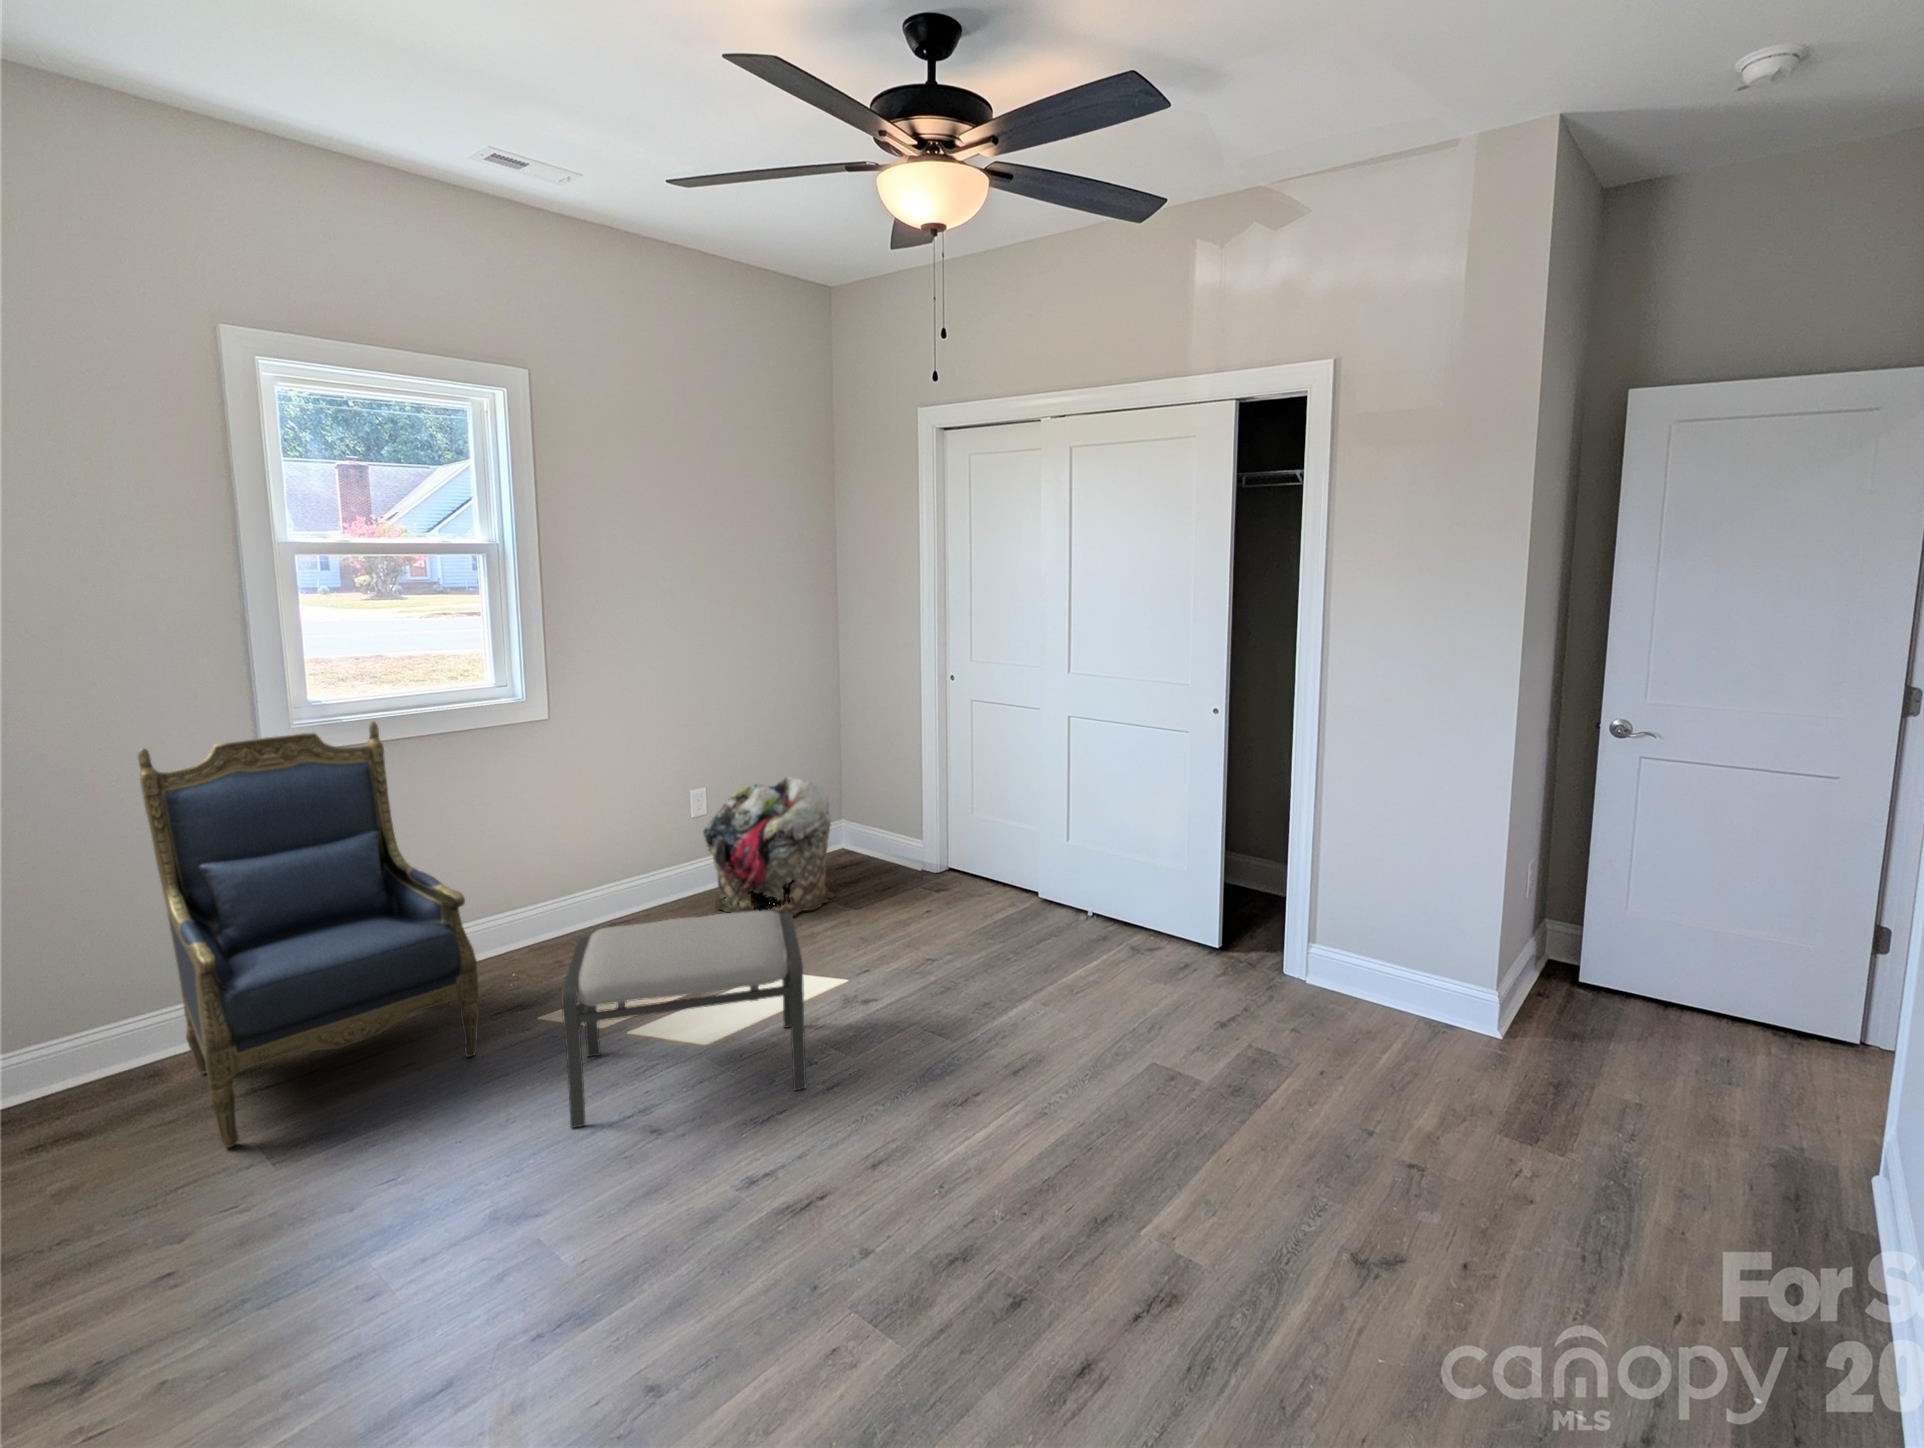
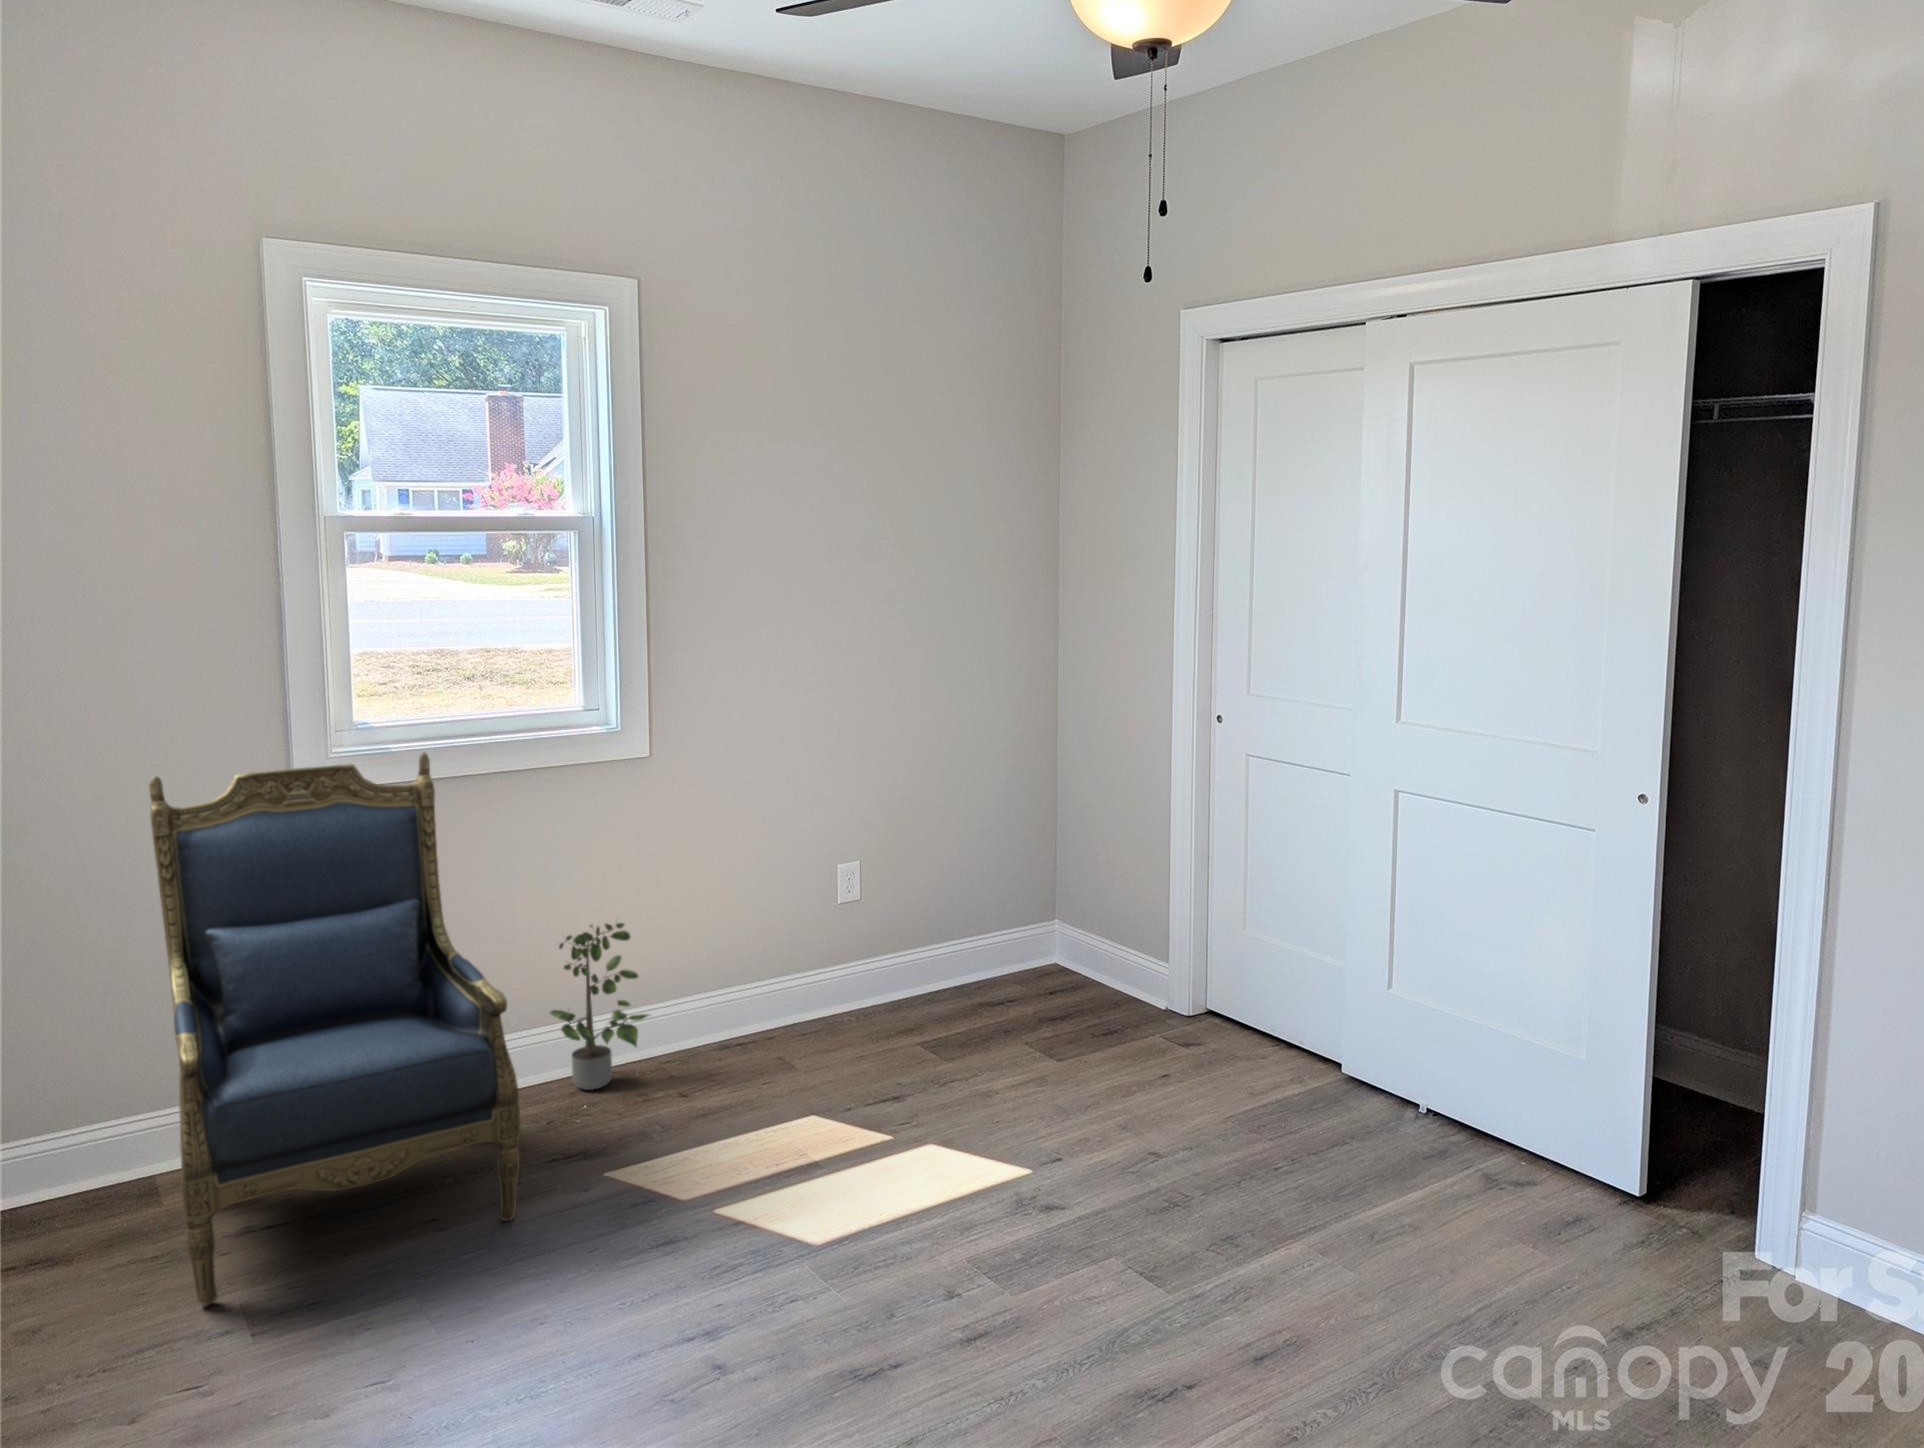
laundry basket: present [704,777,836,916] -> none [849,855,1035,1066]
potted plant: none [480,836,561,963] -> present [550,923,648,1090]
ottoman: present [562,911,806,1128] -> none [601,1060,939,1349]

